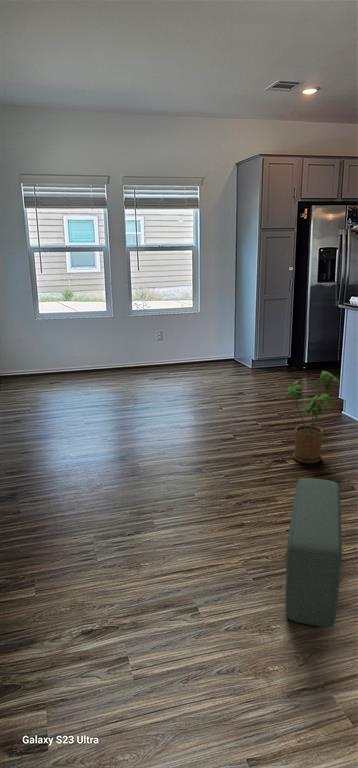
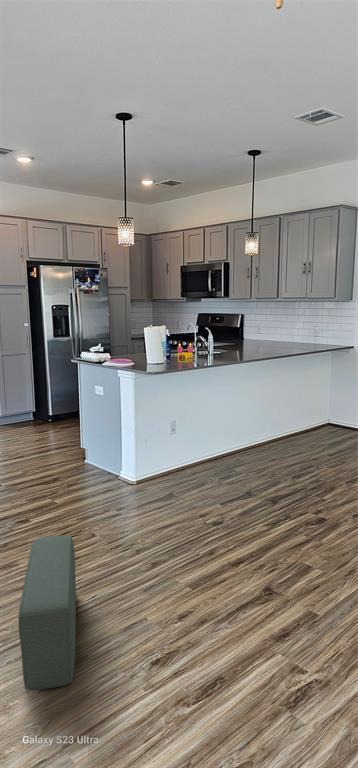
house plant: present [286,371,340,463] -> none [23,426,74,519]

